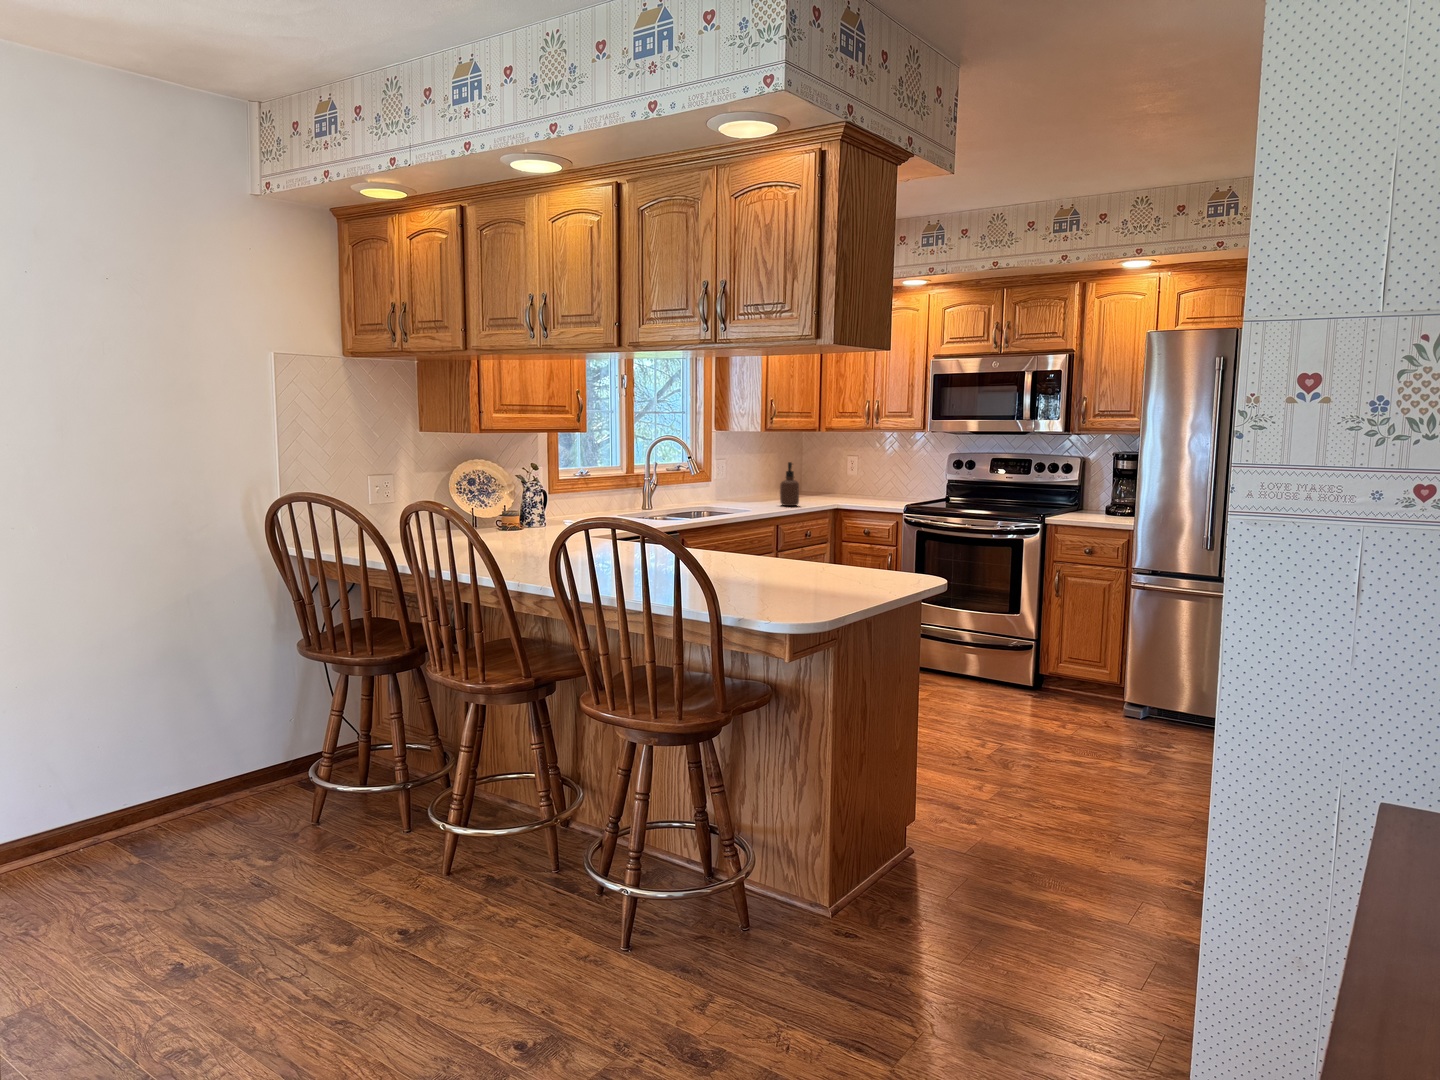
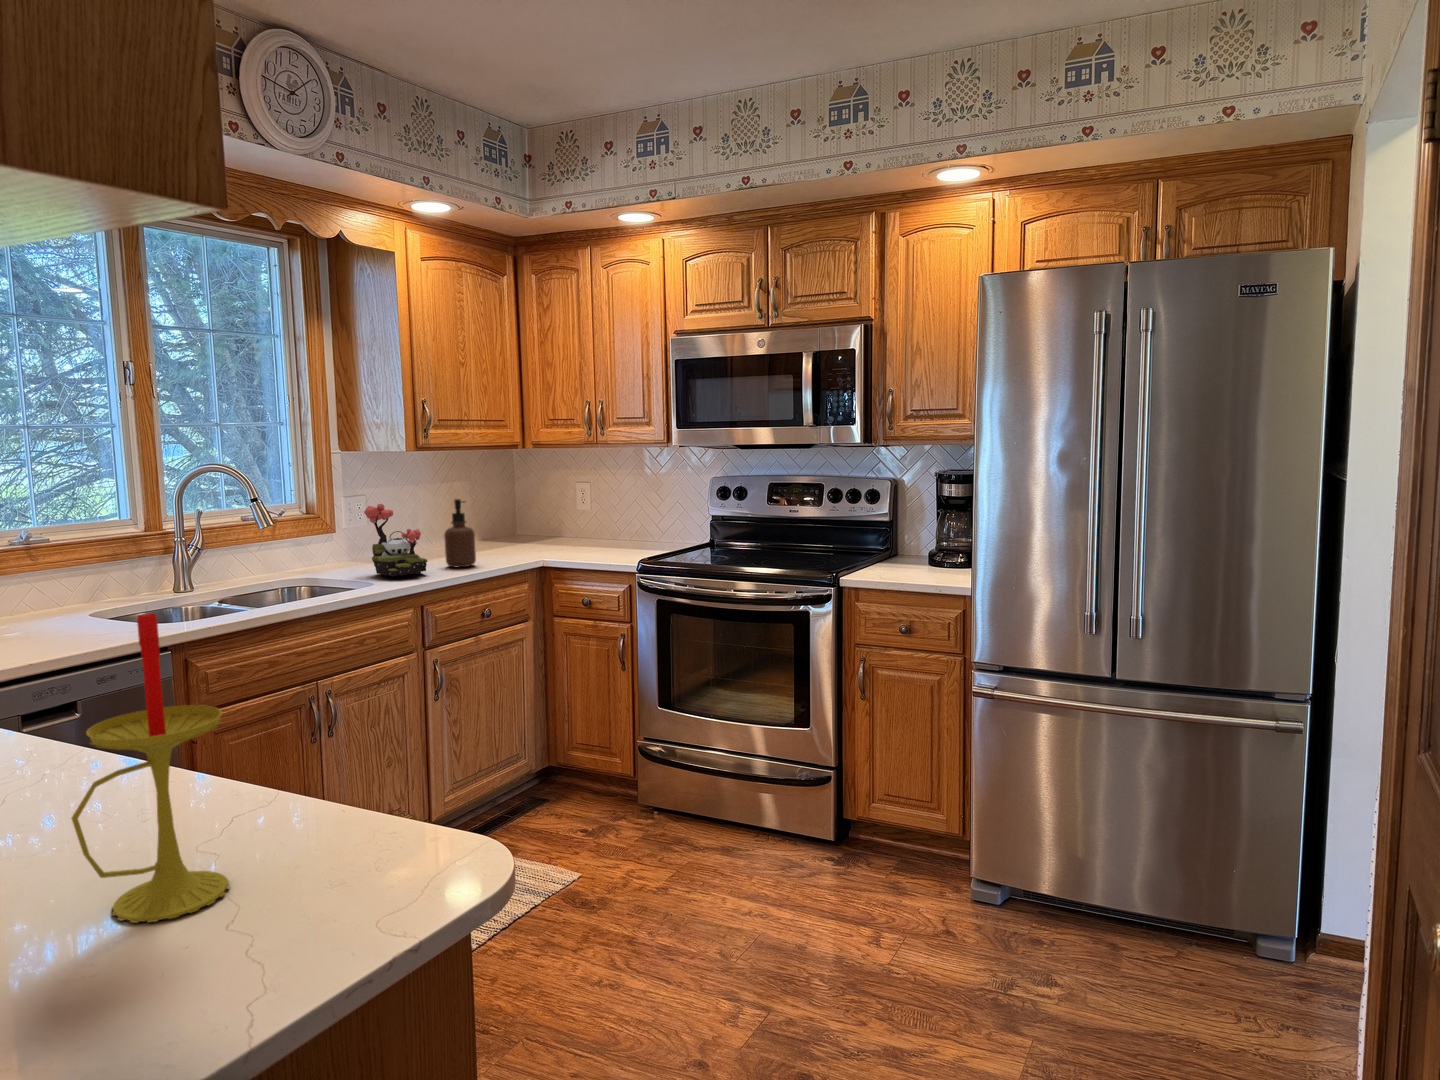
plant: none [738,463,776,508] -> present [364,504,427,576]
candle: none [825,476,864,578] -> present [72,613,230,923]

